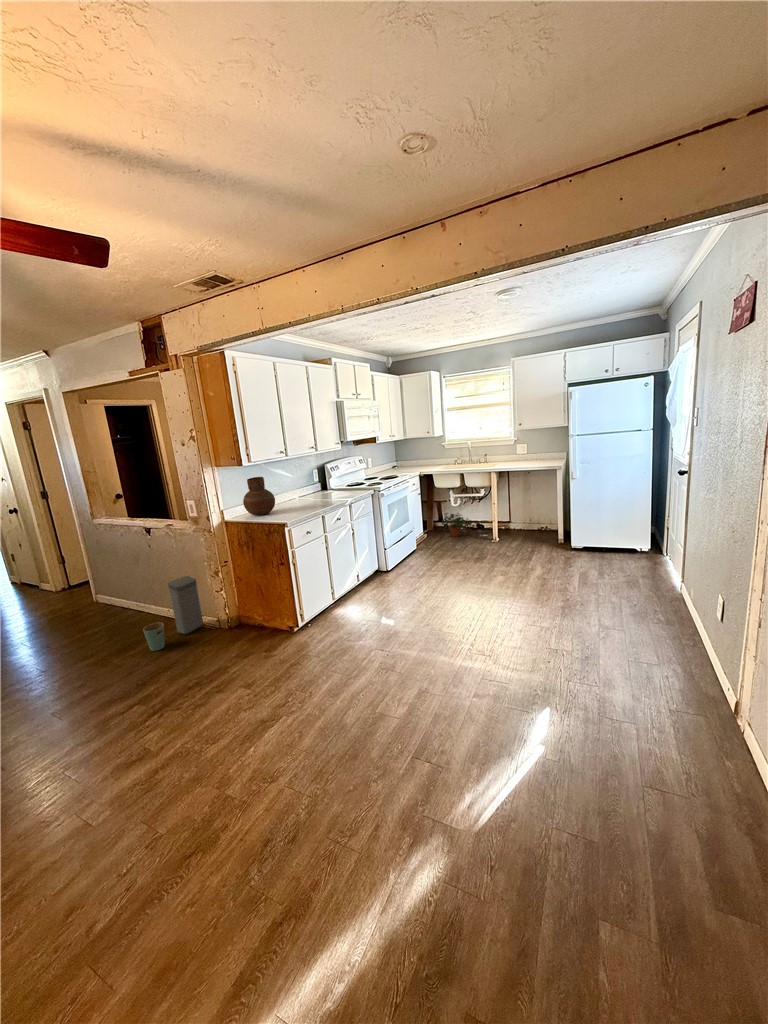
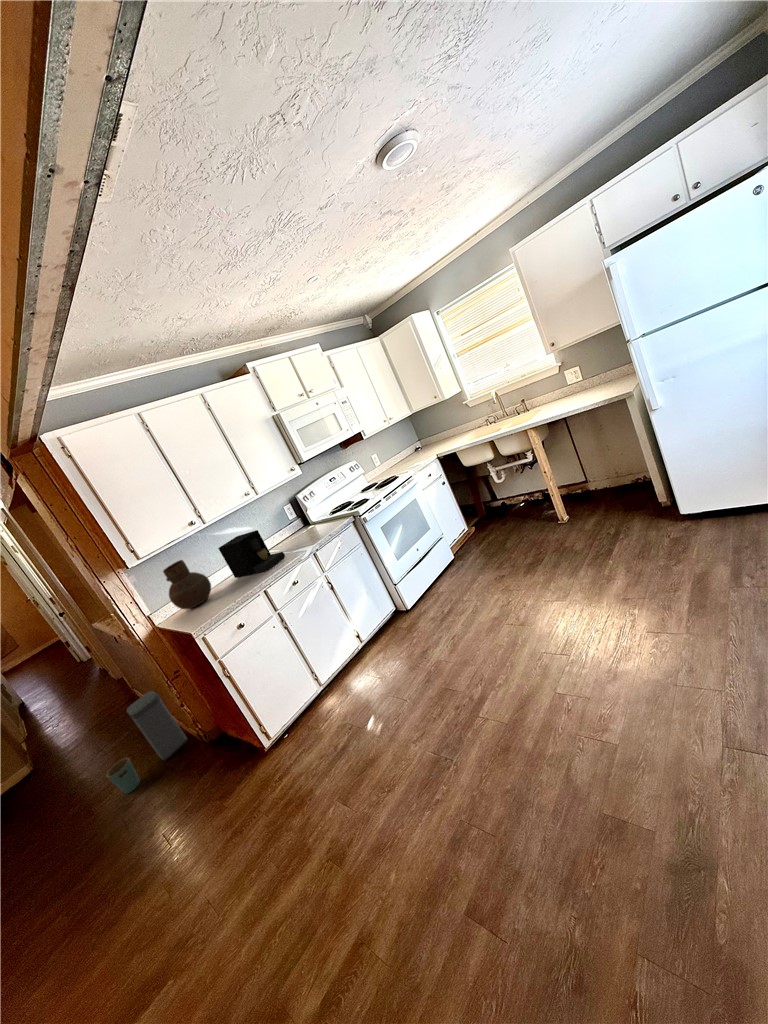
coffee maker: none [281,476,329,506] -> present [218,530,285,578]
potted plant: present [442,513,474,536] -> none [488,488,539,522]

